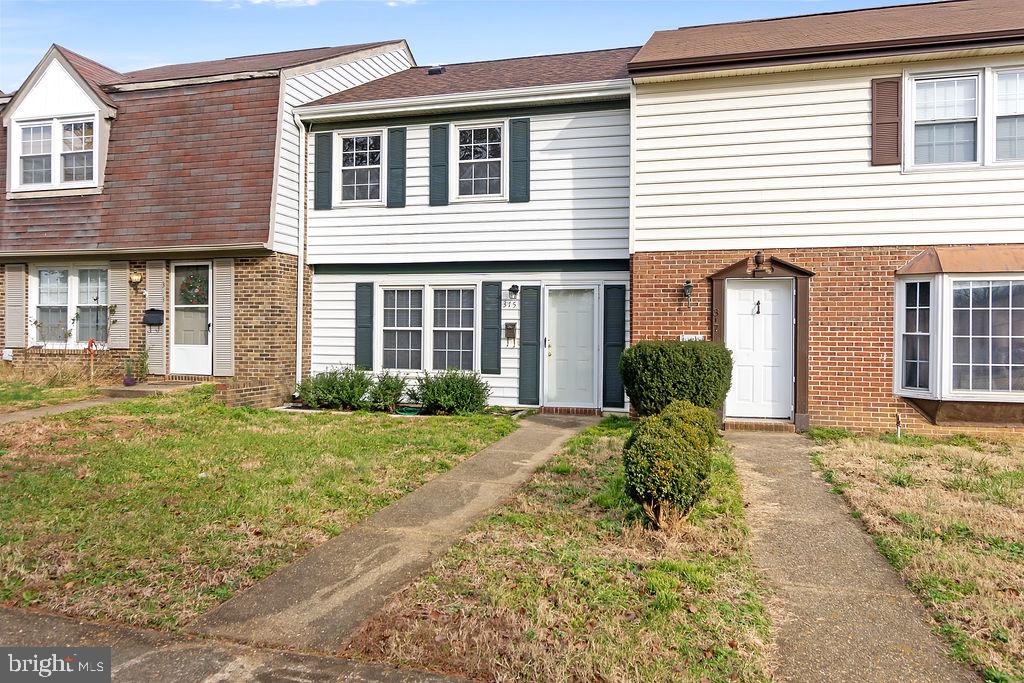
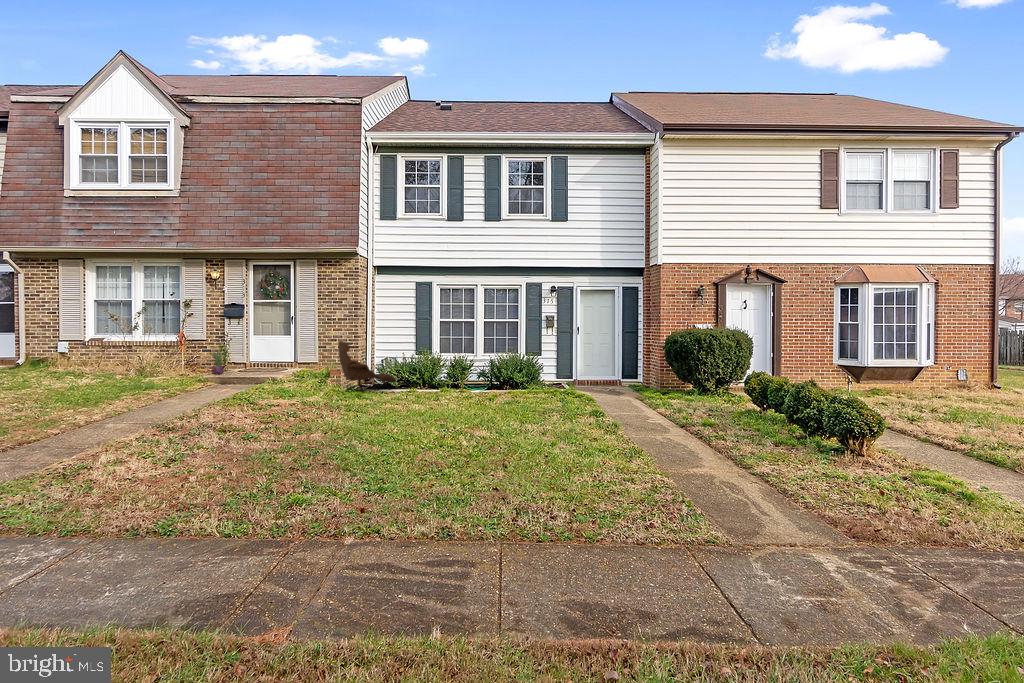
lounge chair: none [240,351,308,412] -> present [338,341,396,392]

